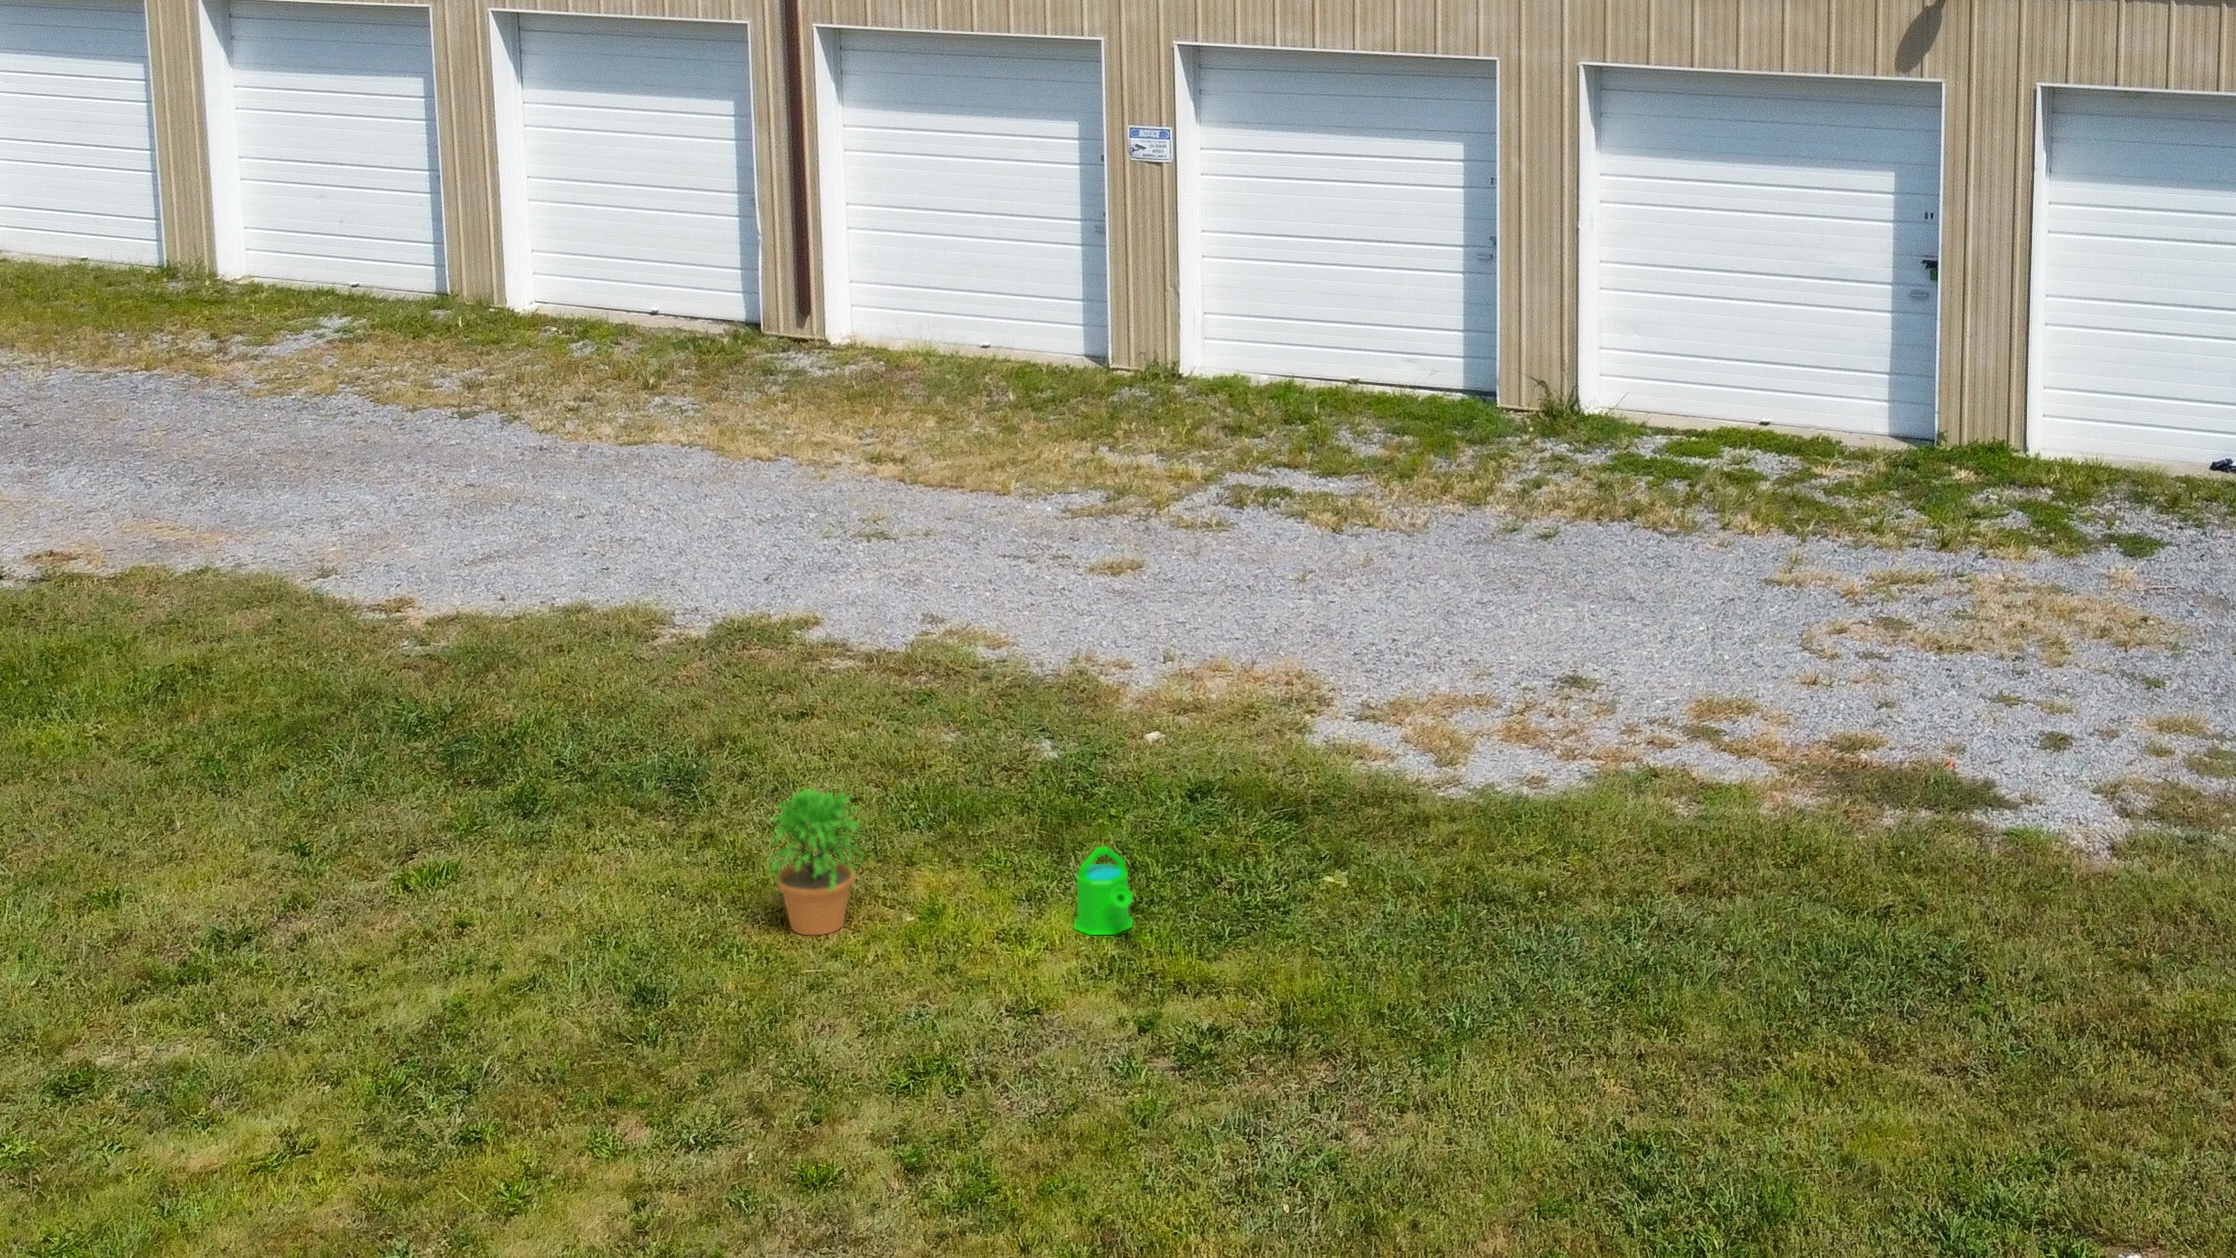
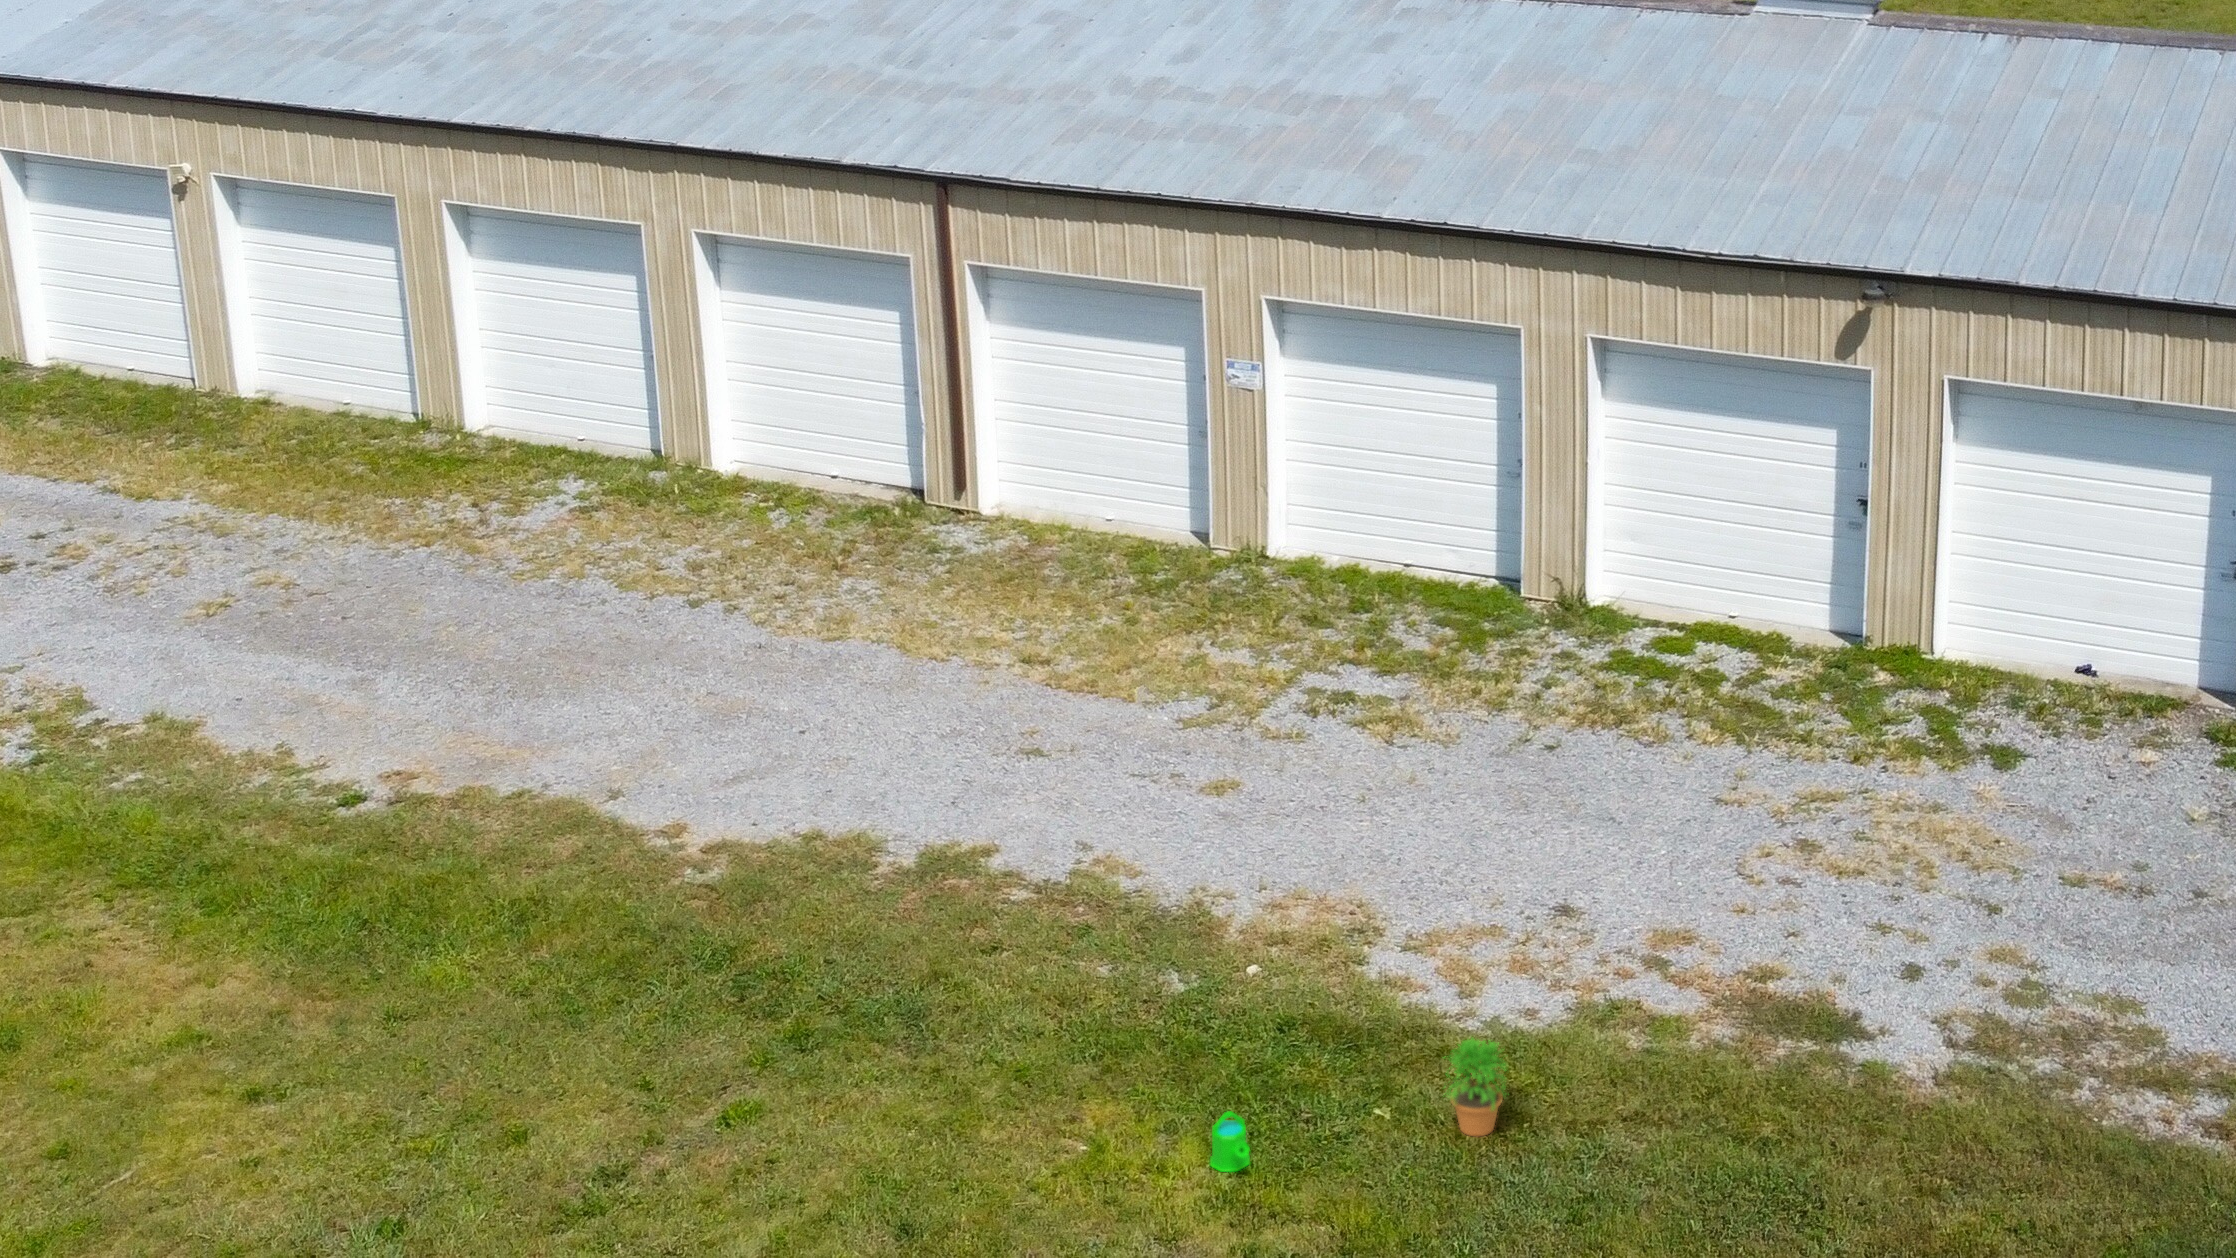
potted plant: present [767,789,862,935] -> present [1443,1038,1507,1136]

